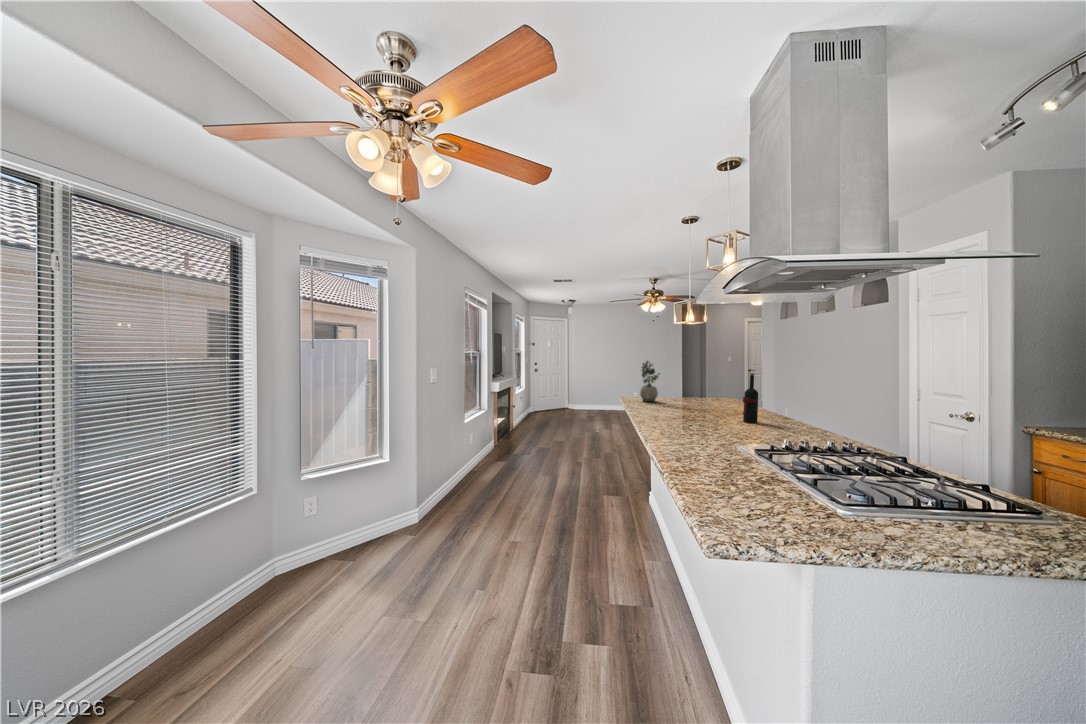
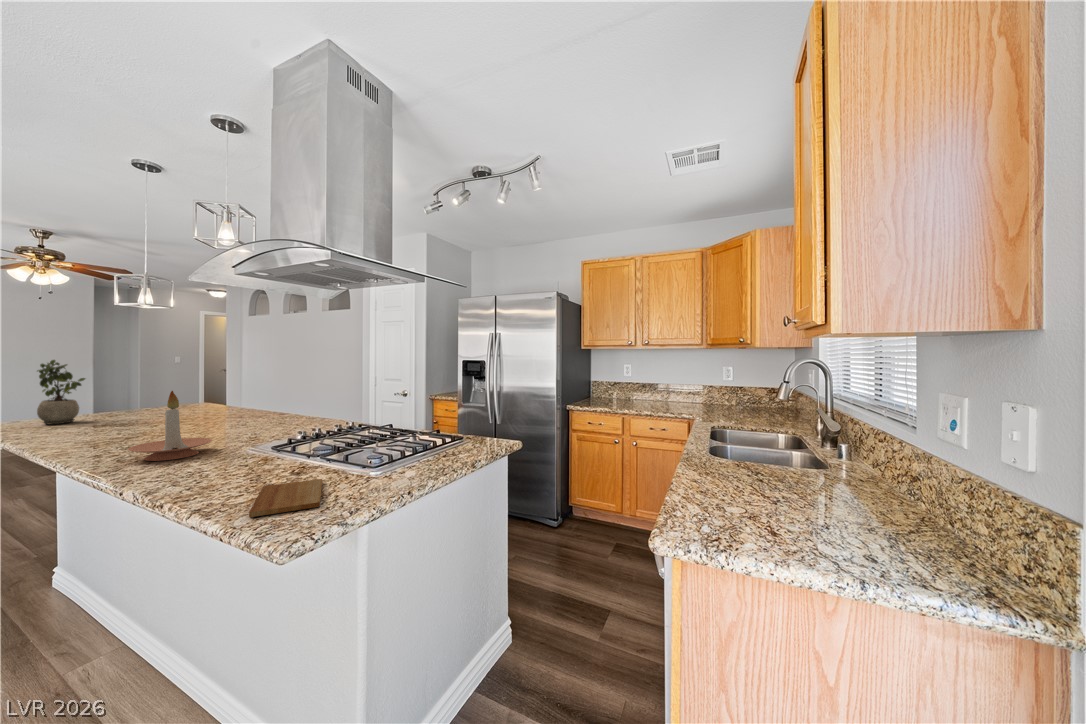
wine bottle: present [743,373,758,423] -> none [236,369,255,424]
candle holder: none [664,388,713,442] -> present [128,391,212,461]
cutting board: none [702,484,778,522] -> present [249,479,322,517]

